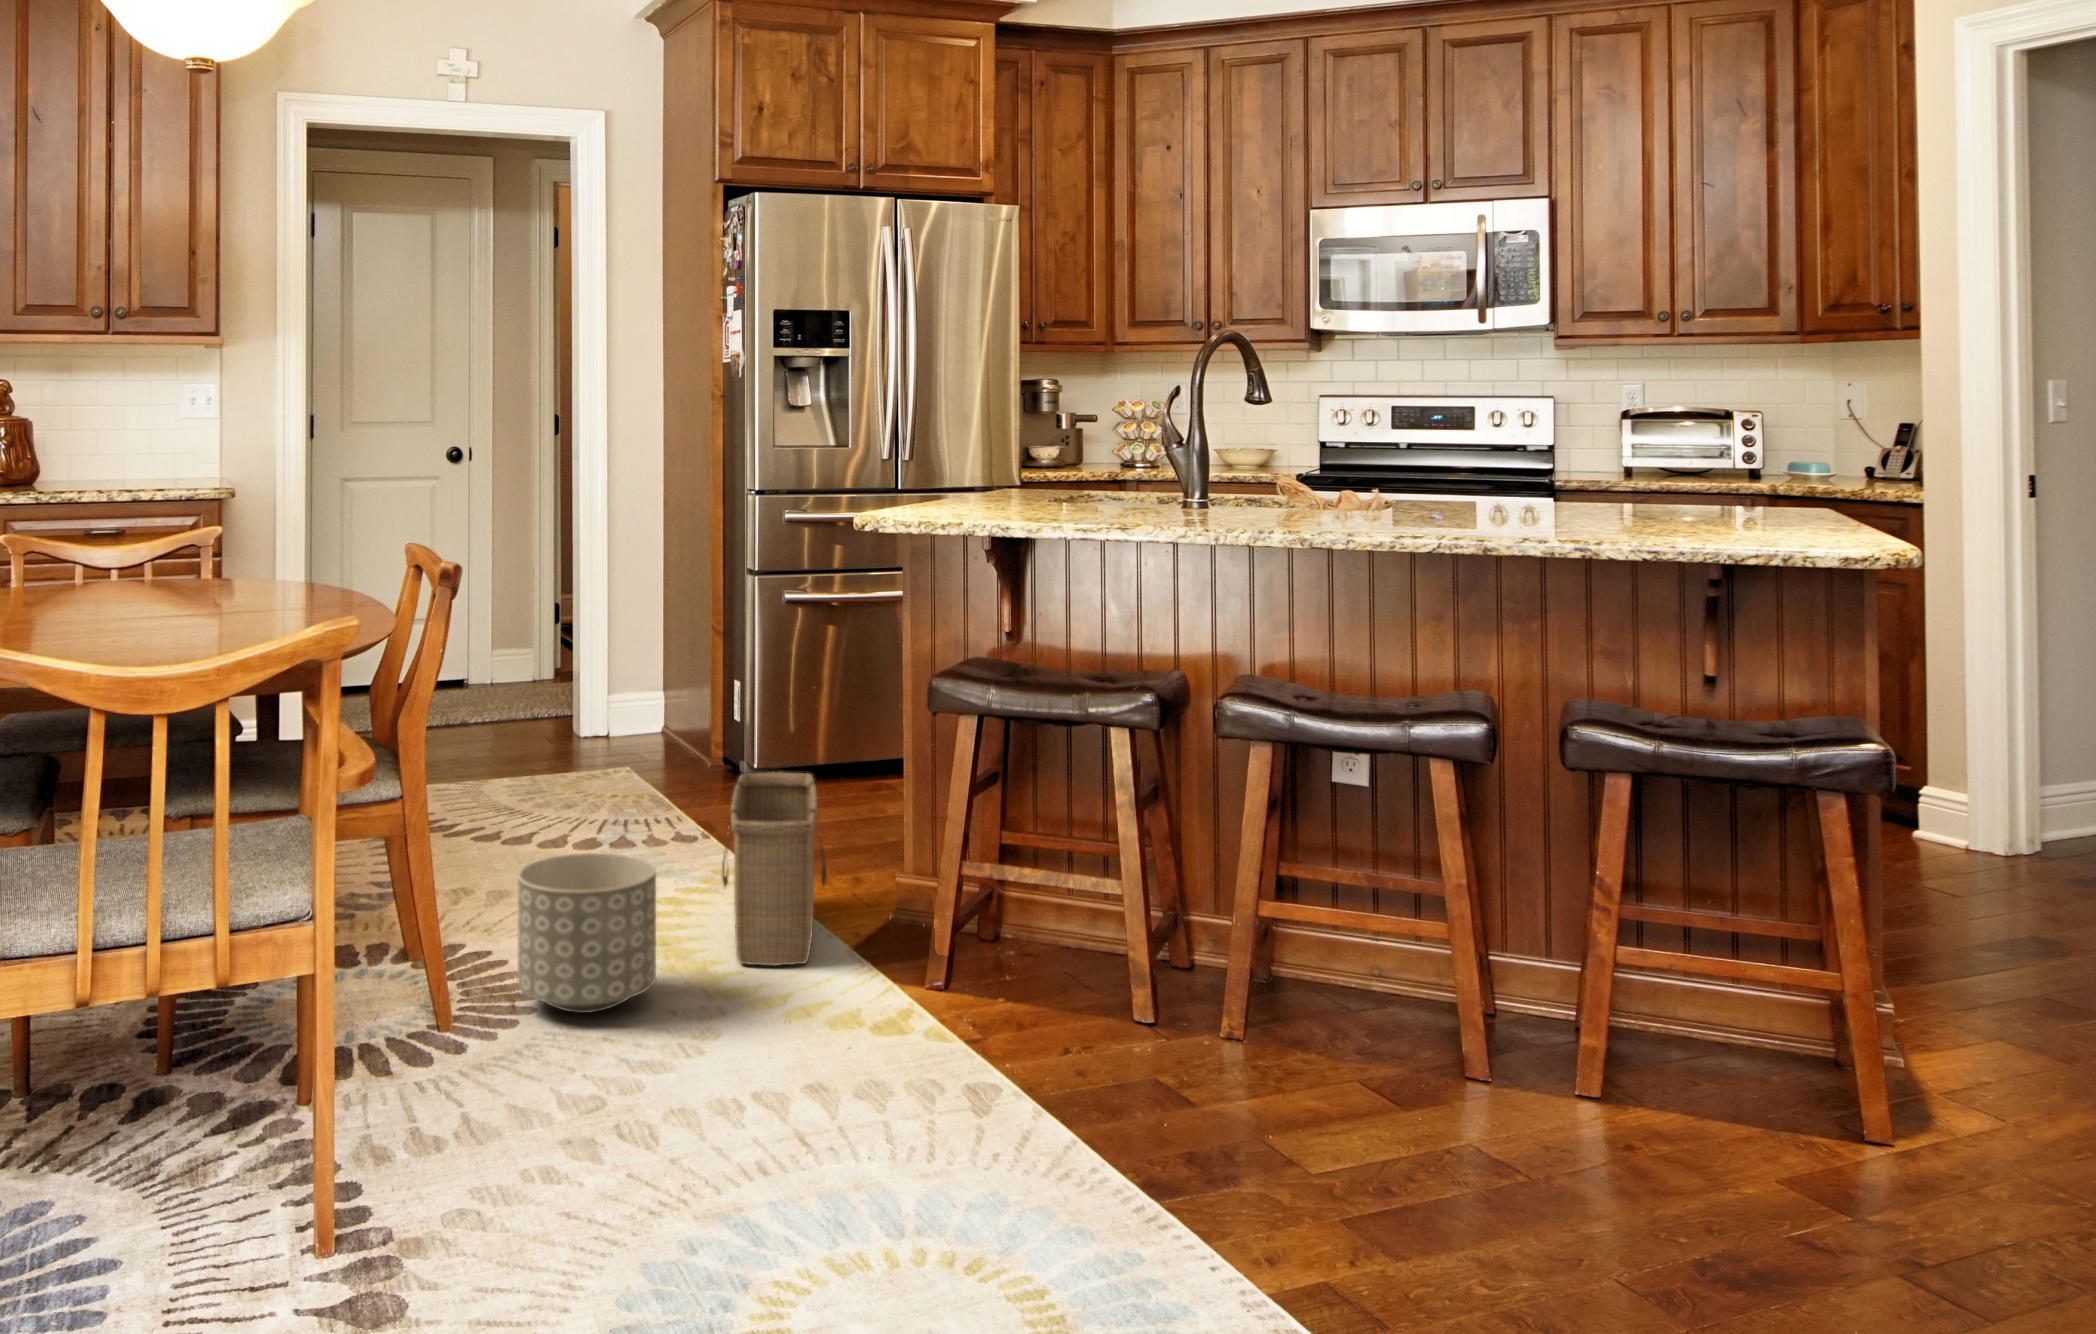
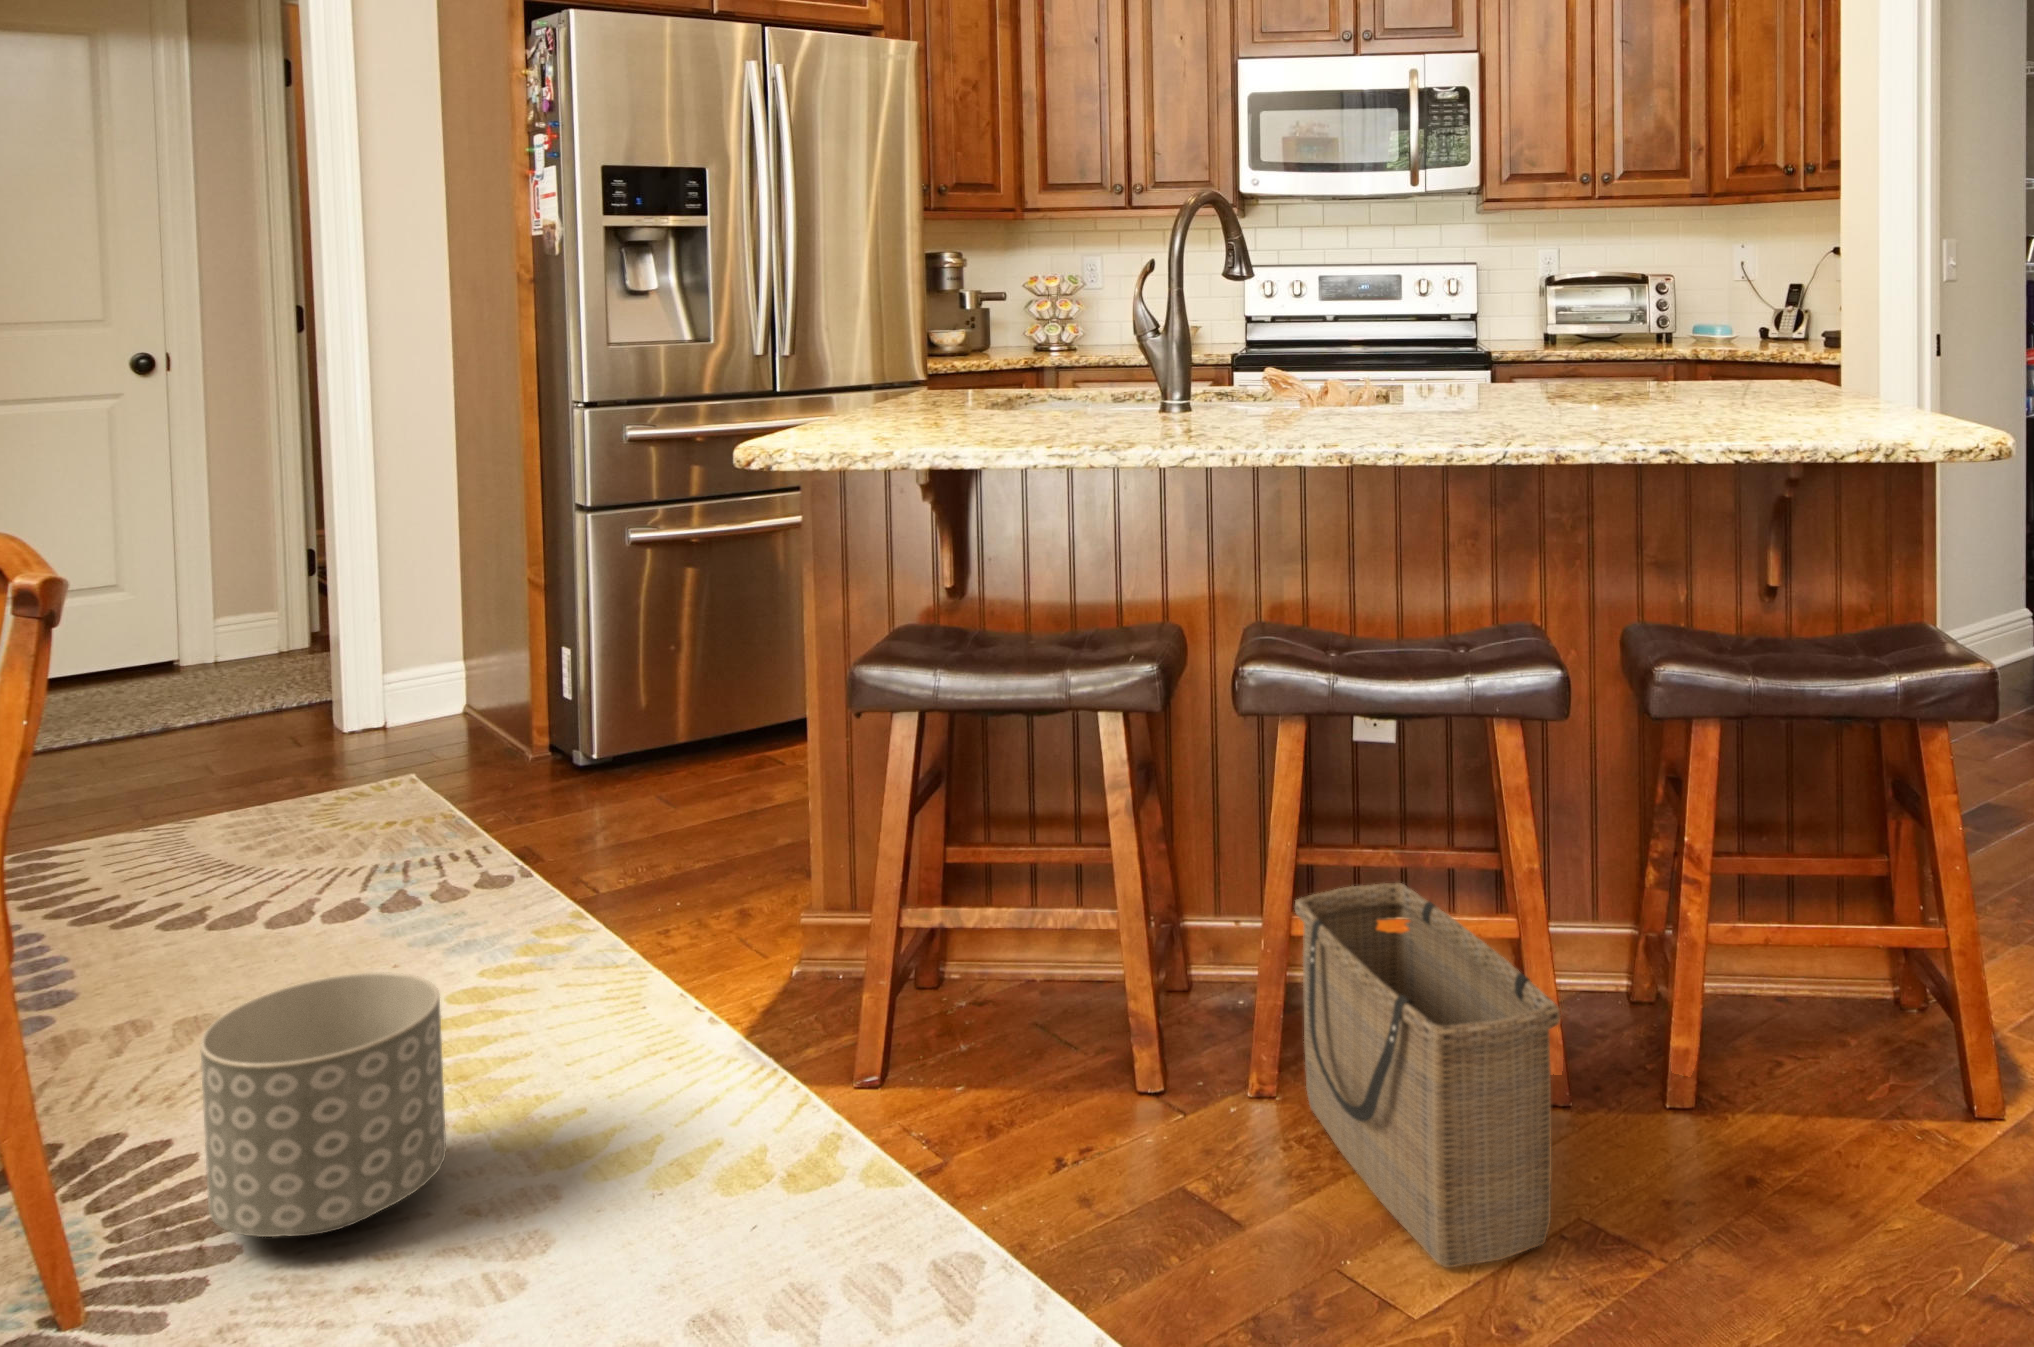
basket: present [722,772,827,966] -> present [1295,883,1561,1267]

